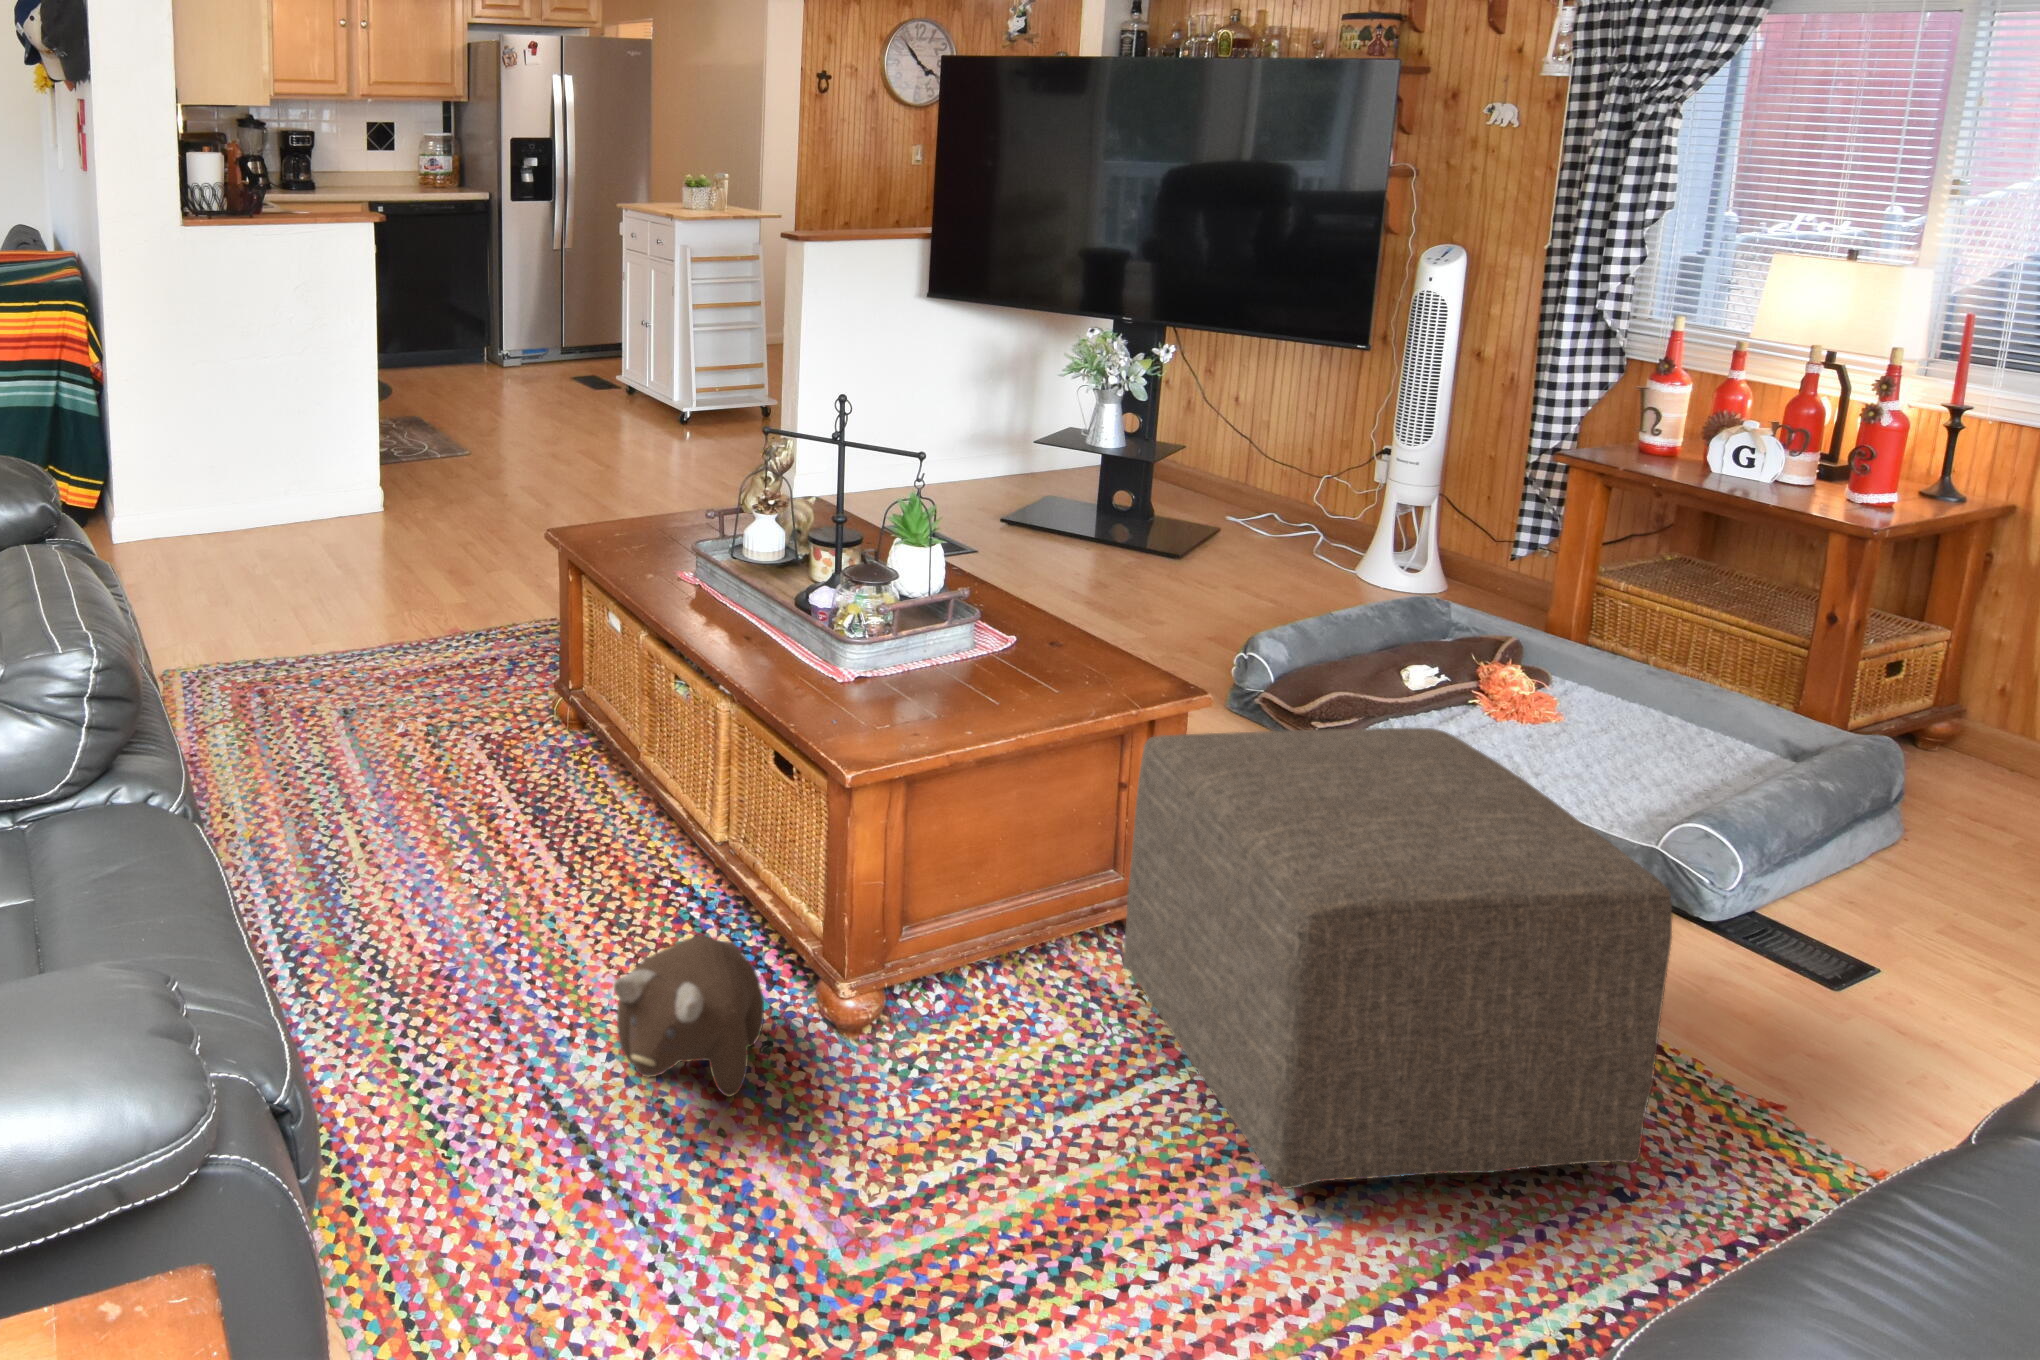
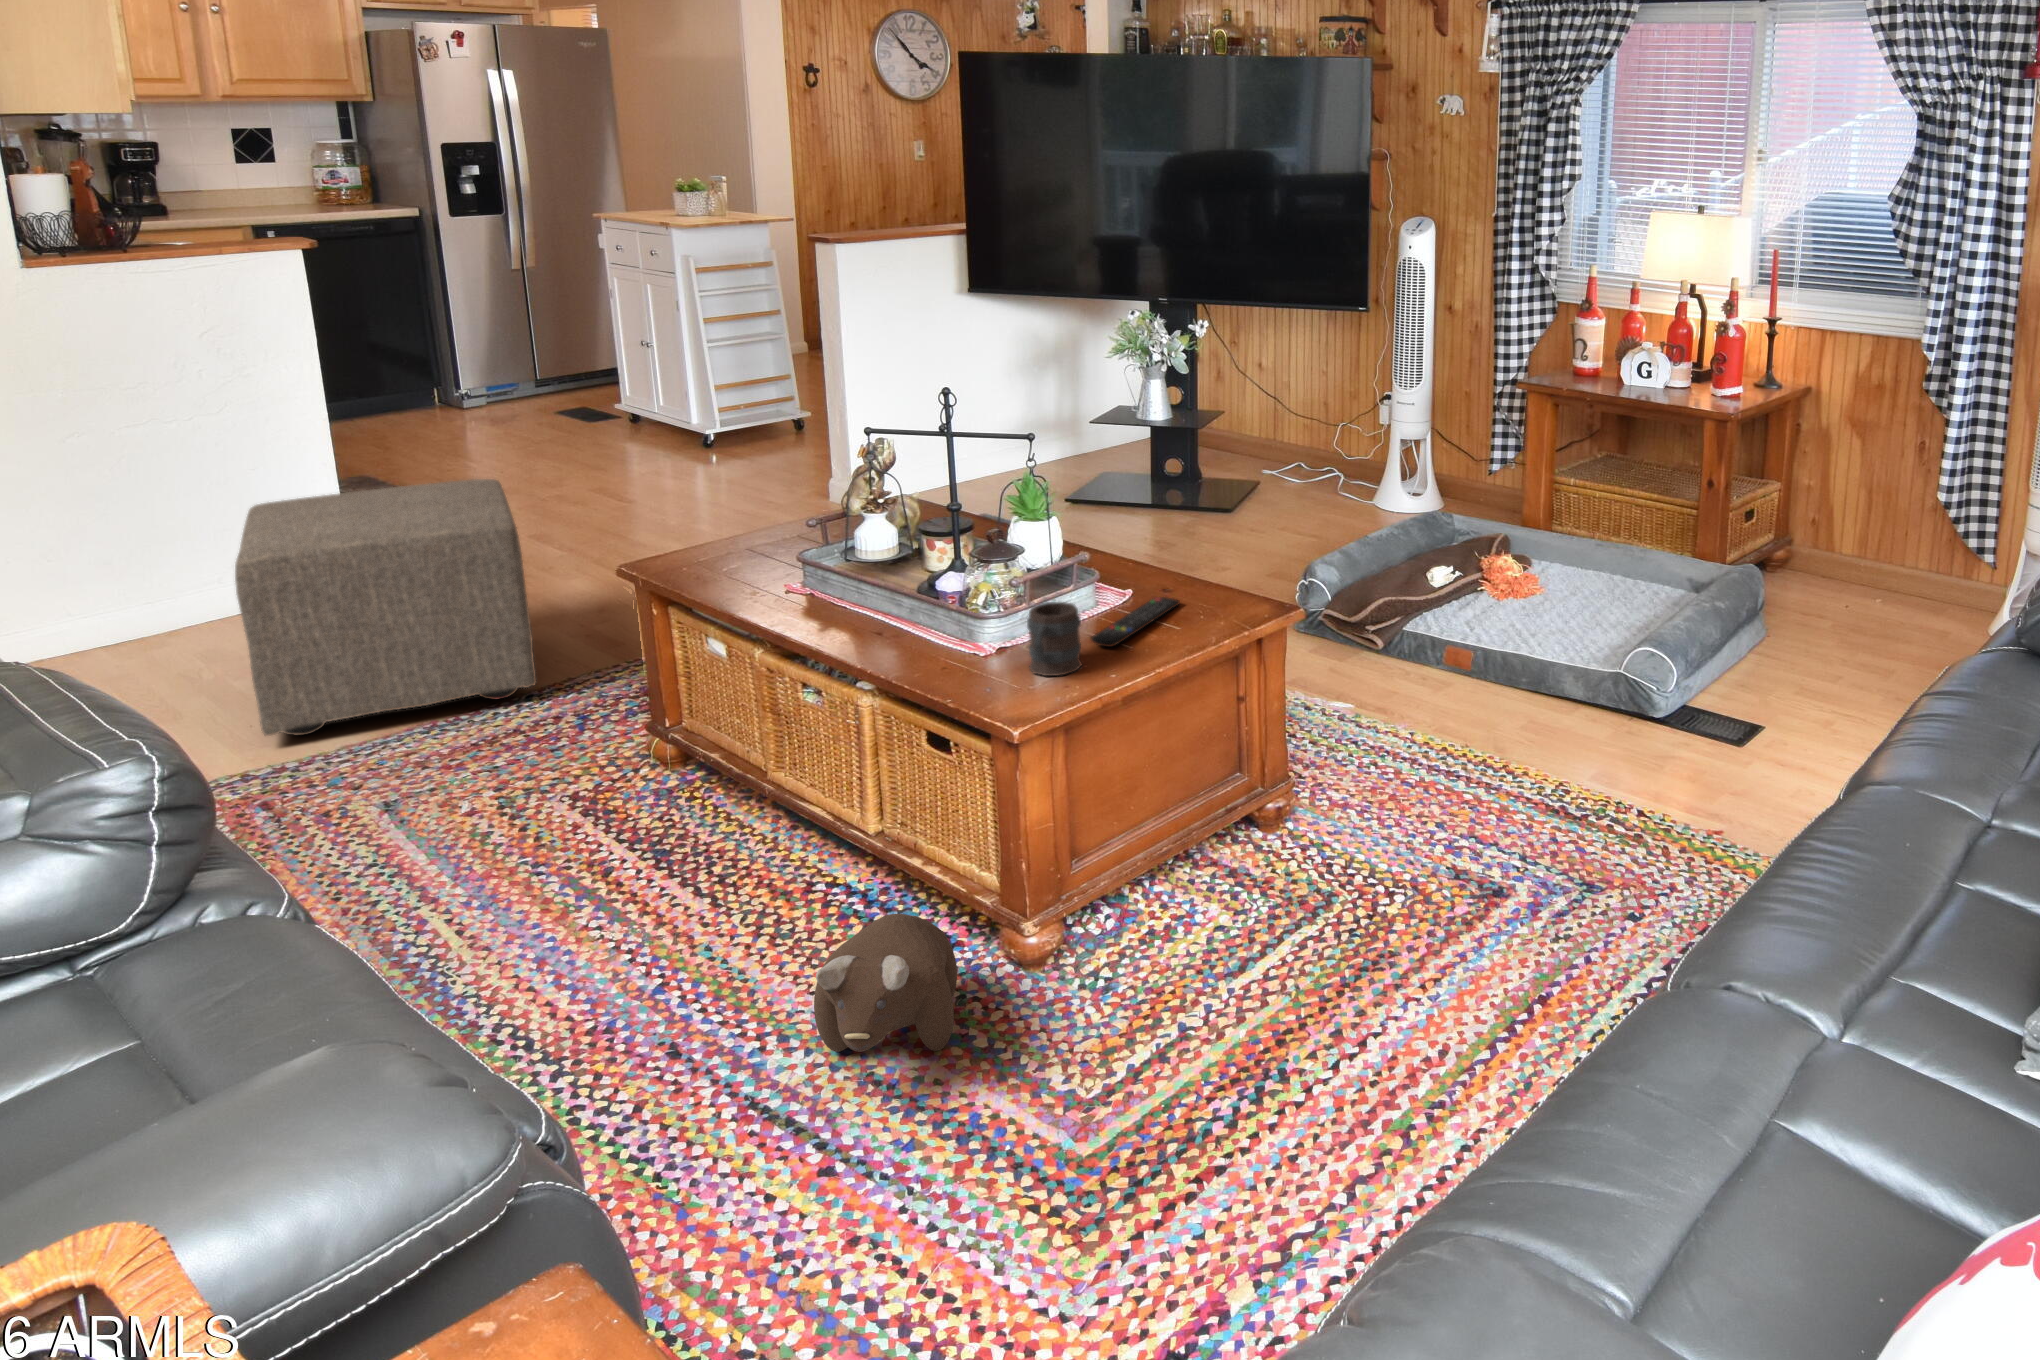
mug: none [884,635,943,718] -> present [1027,602,1082,676]
remote control: none [956,647,1066,696] -> present [1091,597,1180,647]
ottoman: present [1123,728,1672,1189] -> present [235,479,536,736]

